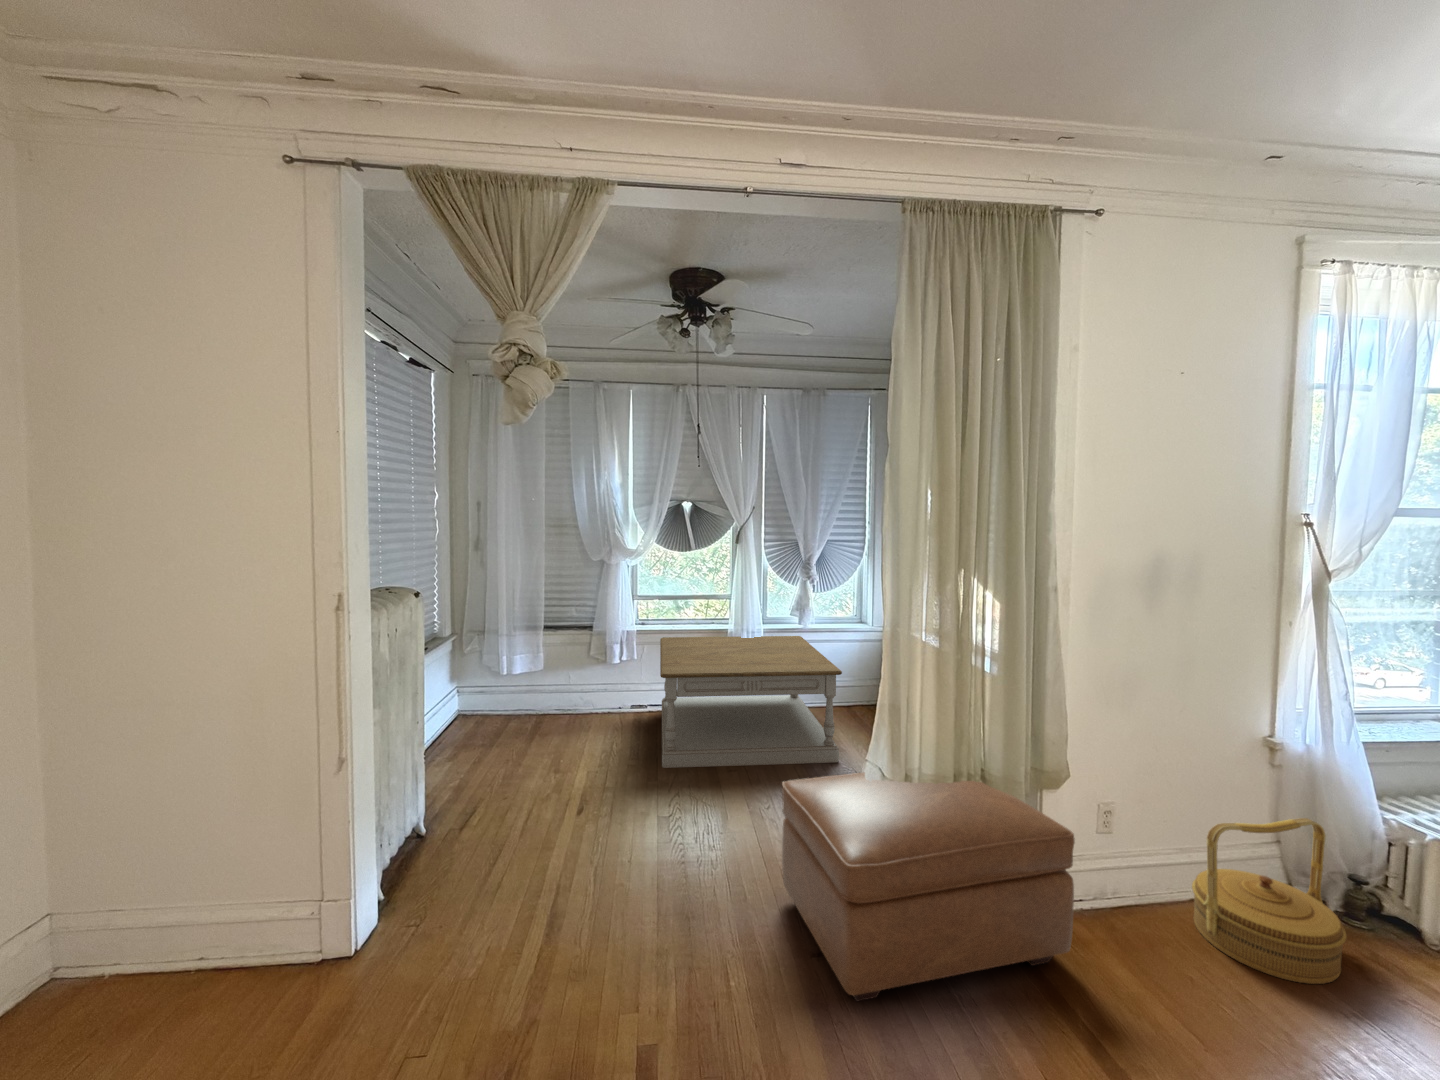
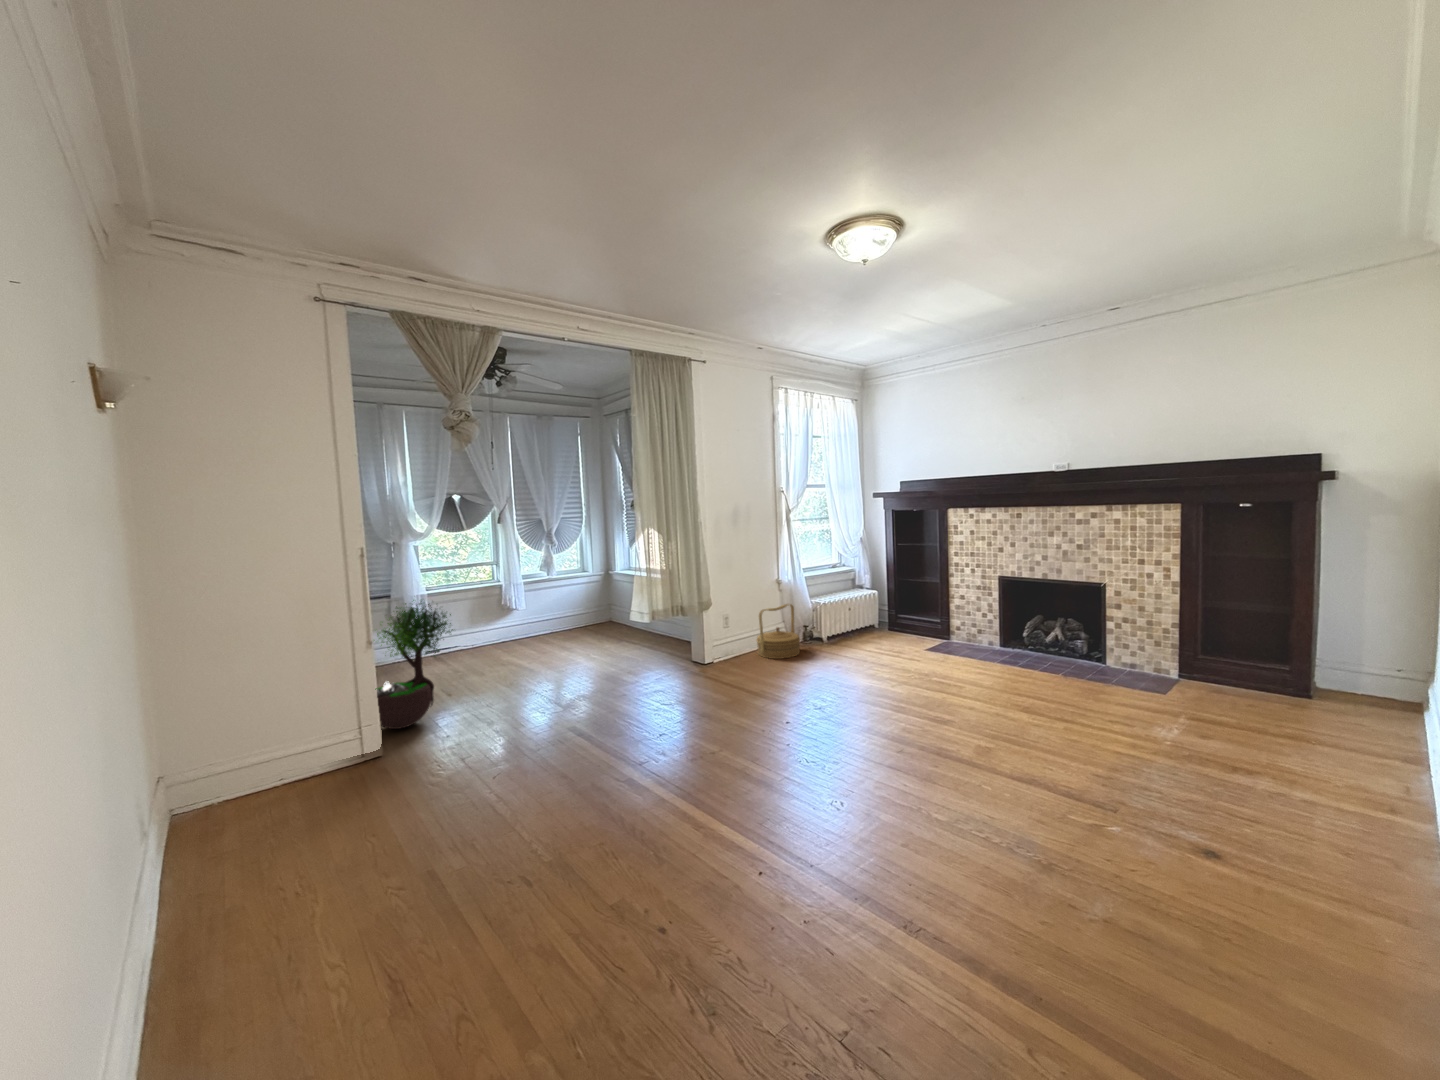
coffee table: present [660,636,842,768] -> none [448,583,592,669]
potted tree: none [400,666,535,885] -> present [375,600,453,729]
ottoman: present [782,772,1075,1001] -> none [592,611,718,699]

